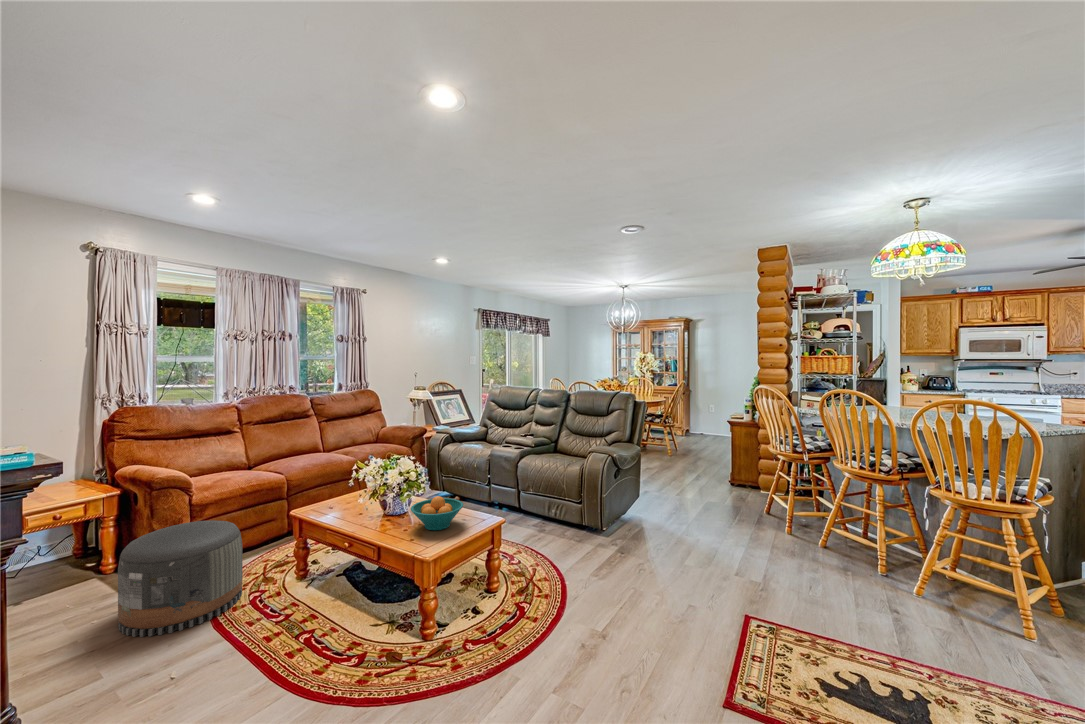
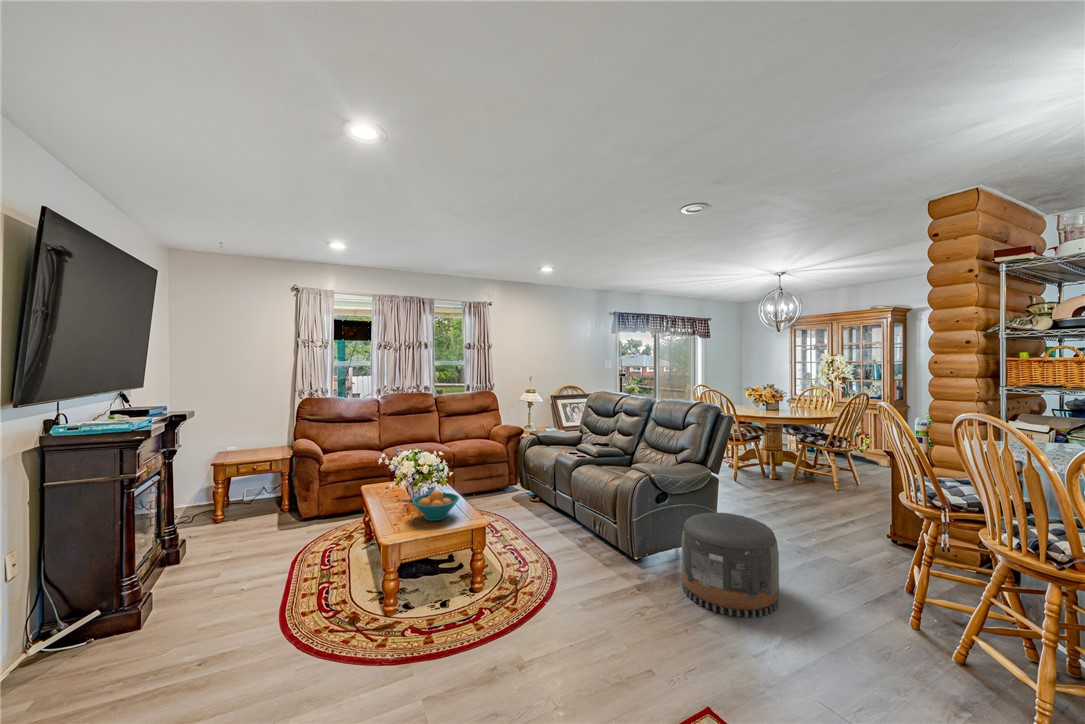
pouf: present [118,520,243,637] -> present [682,513,779,618]

